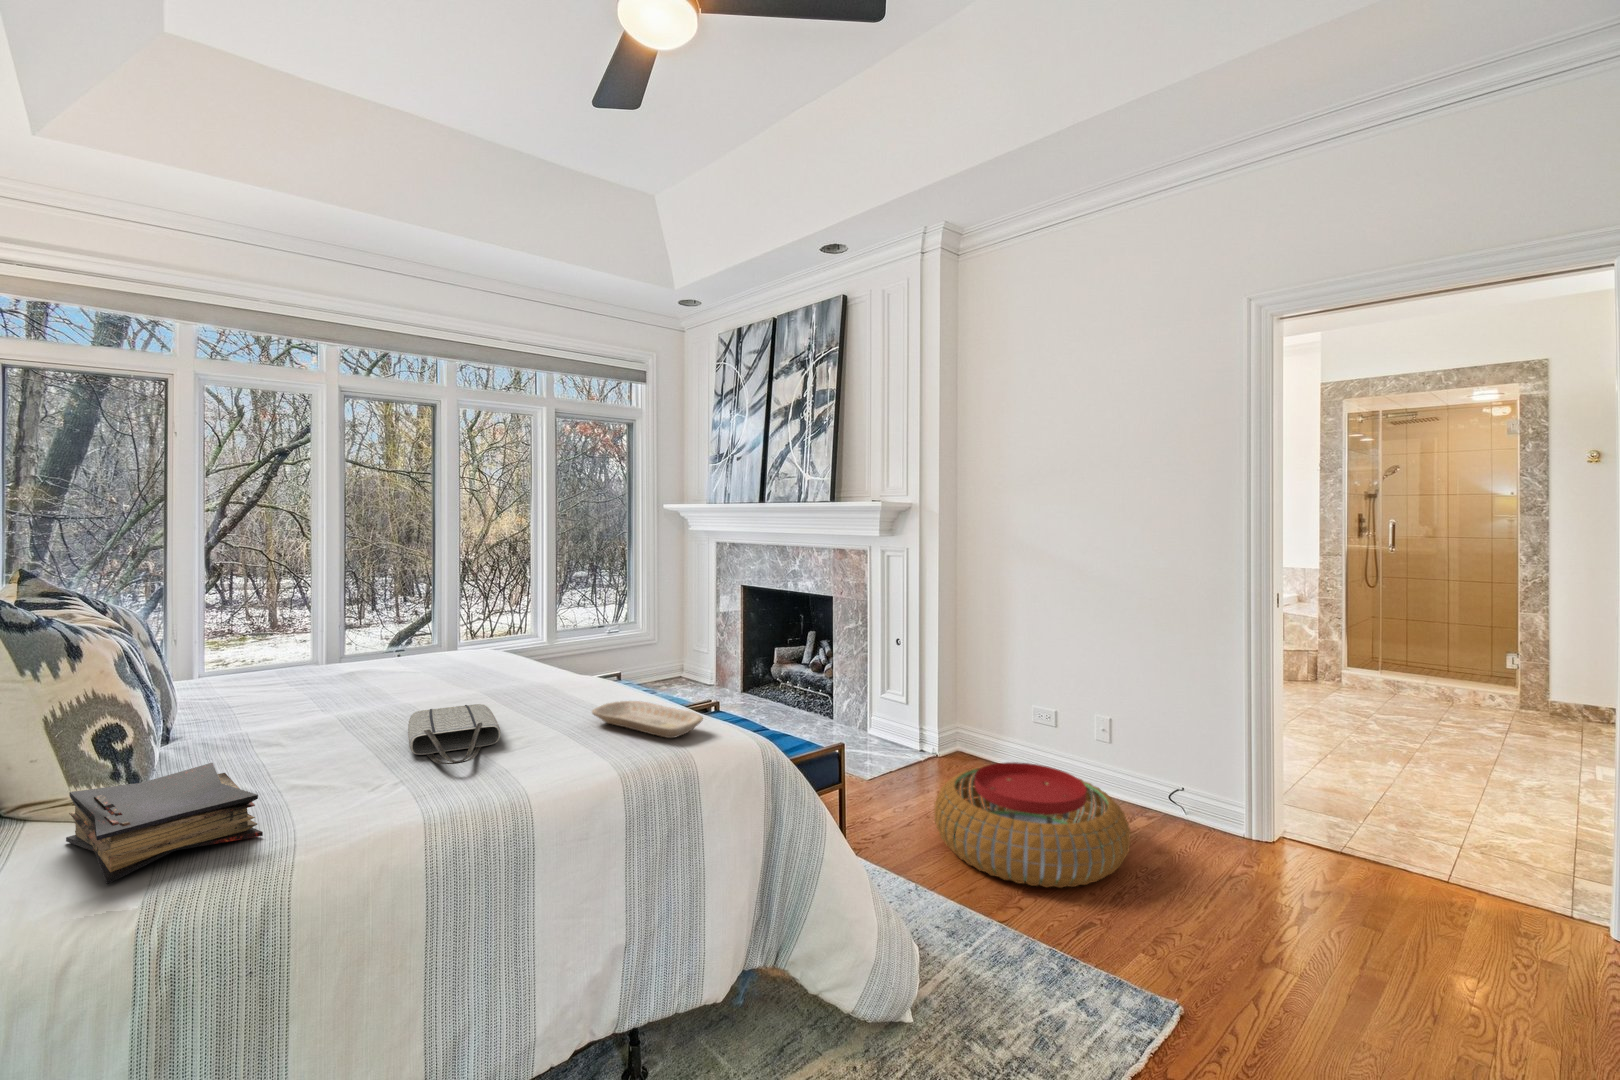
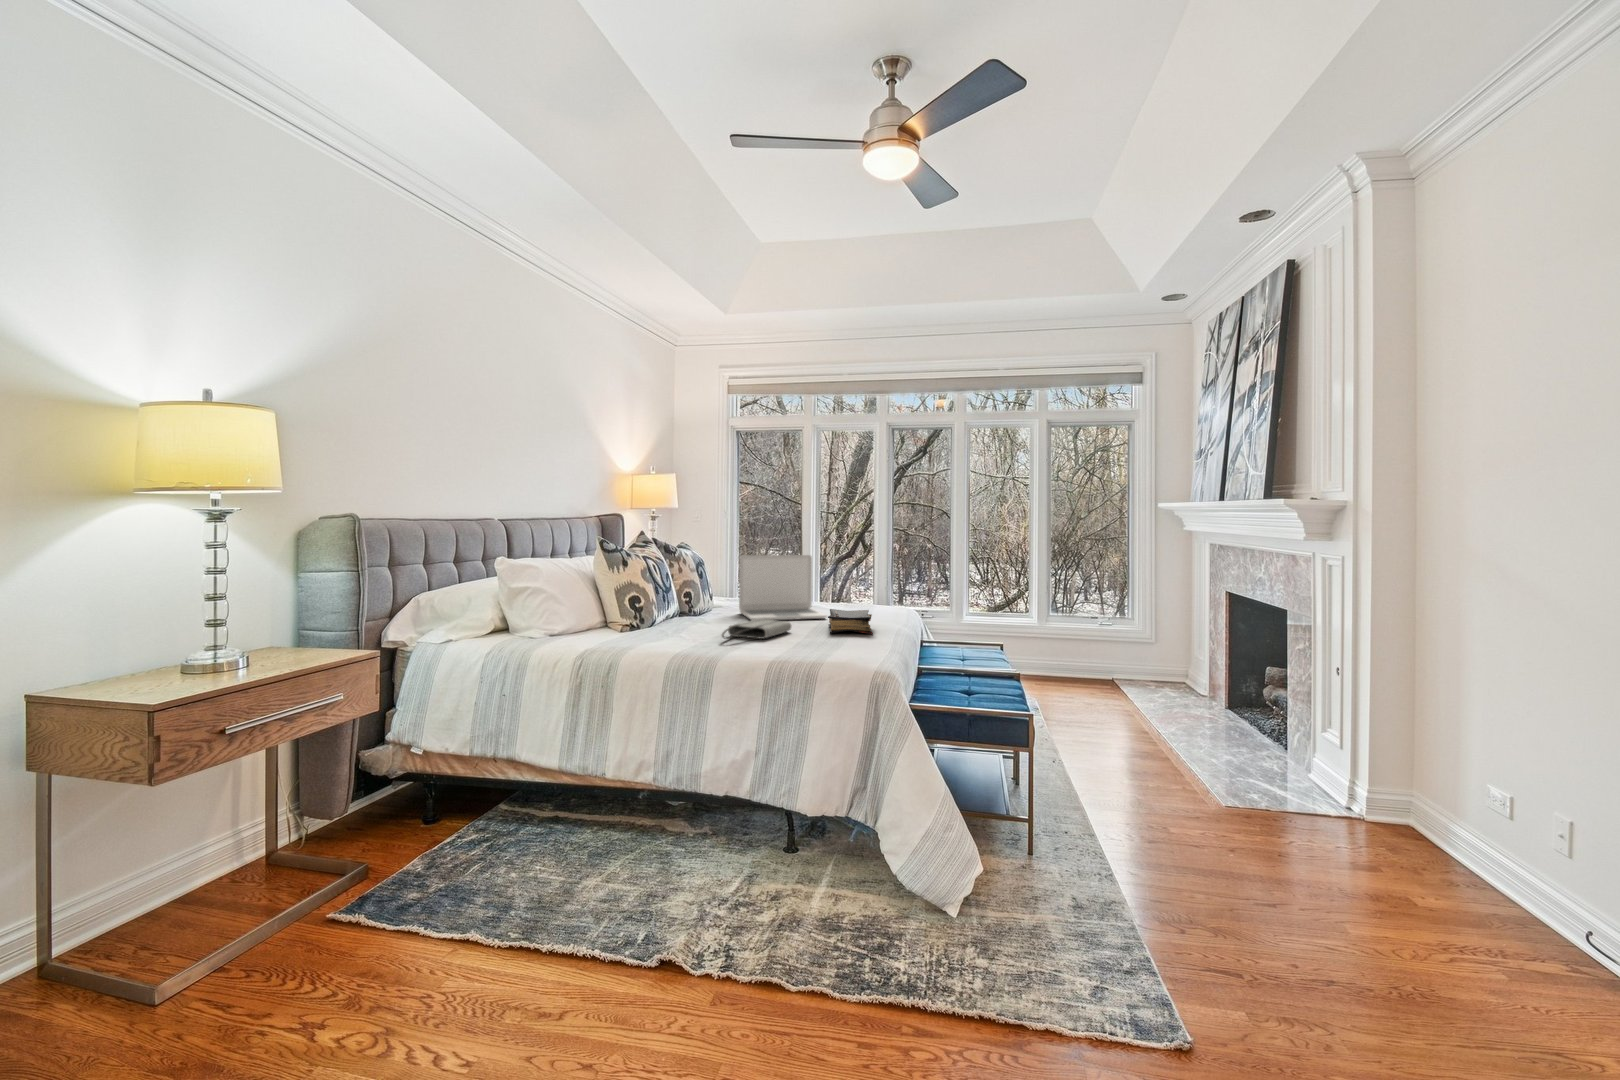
laptop: none [266,586,460,716] -> present [739,555,827,620]
tray: present [592,701,703,738] -> none [823,633,863,655]
pouf: present [934,762,1131,888] -> none [1161,804,1444,972]
book: present [66,763,263,884] -> present [828,609,873,634]

